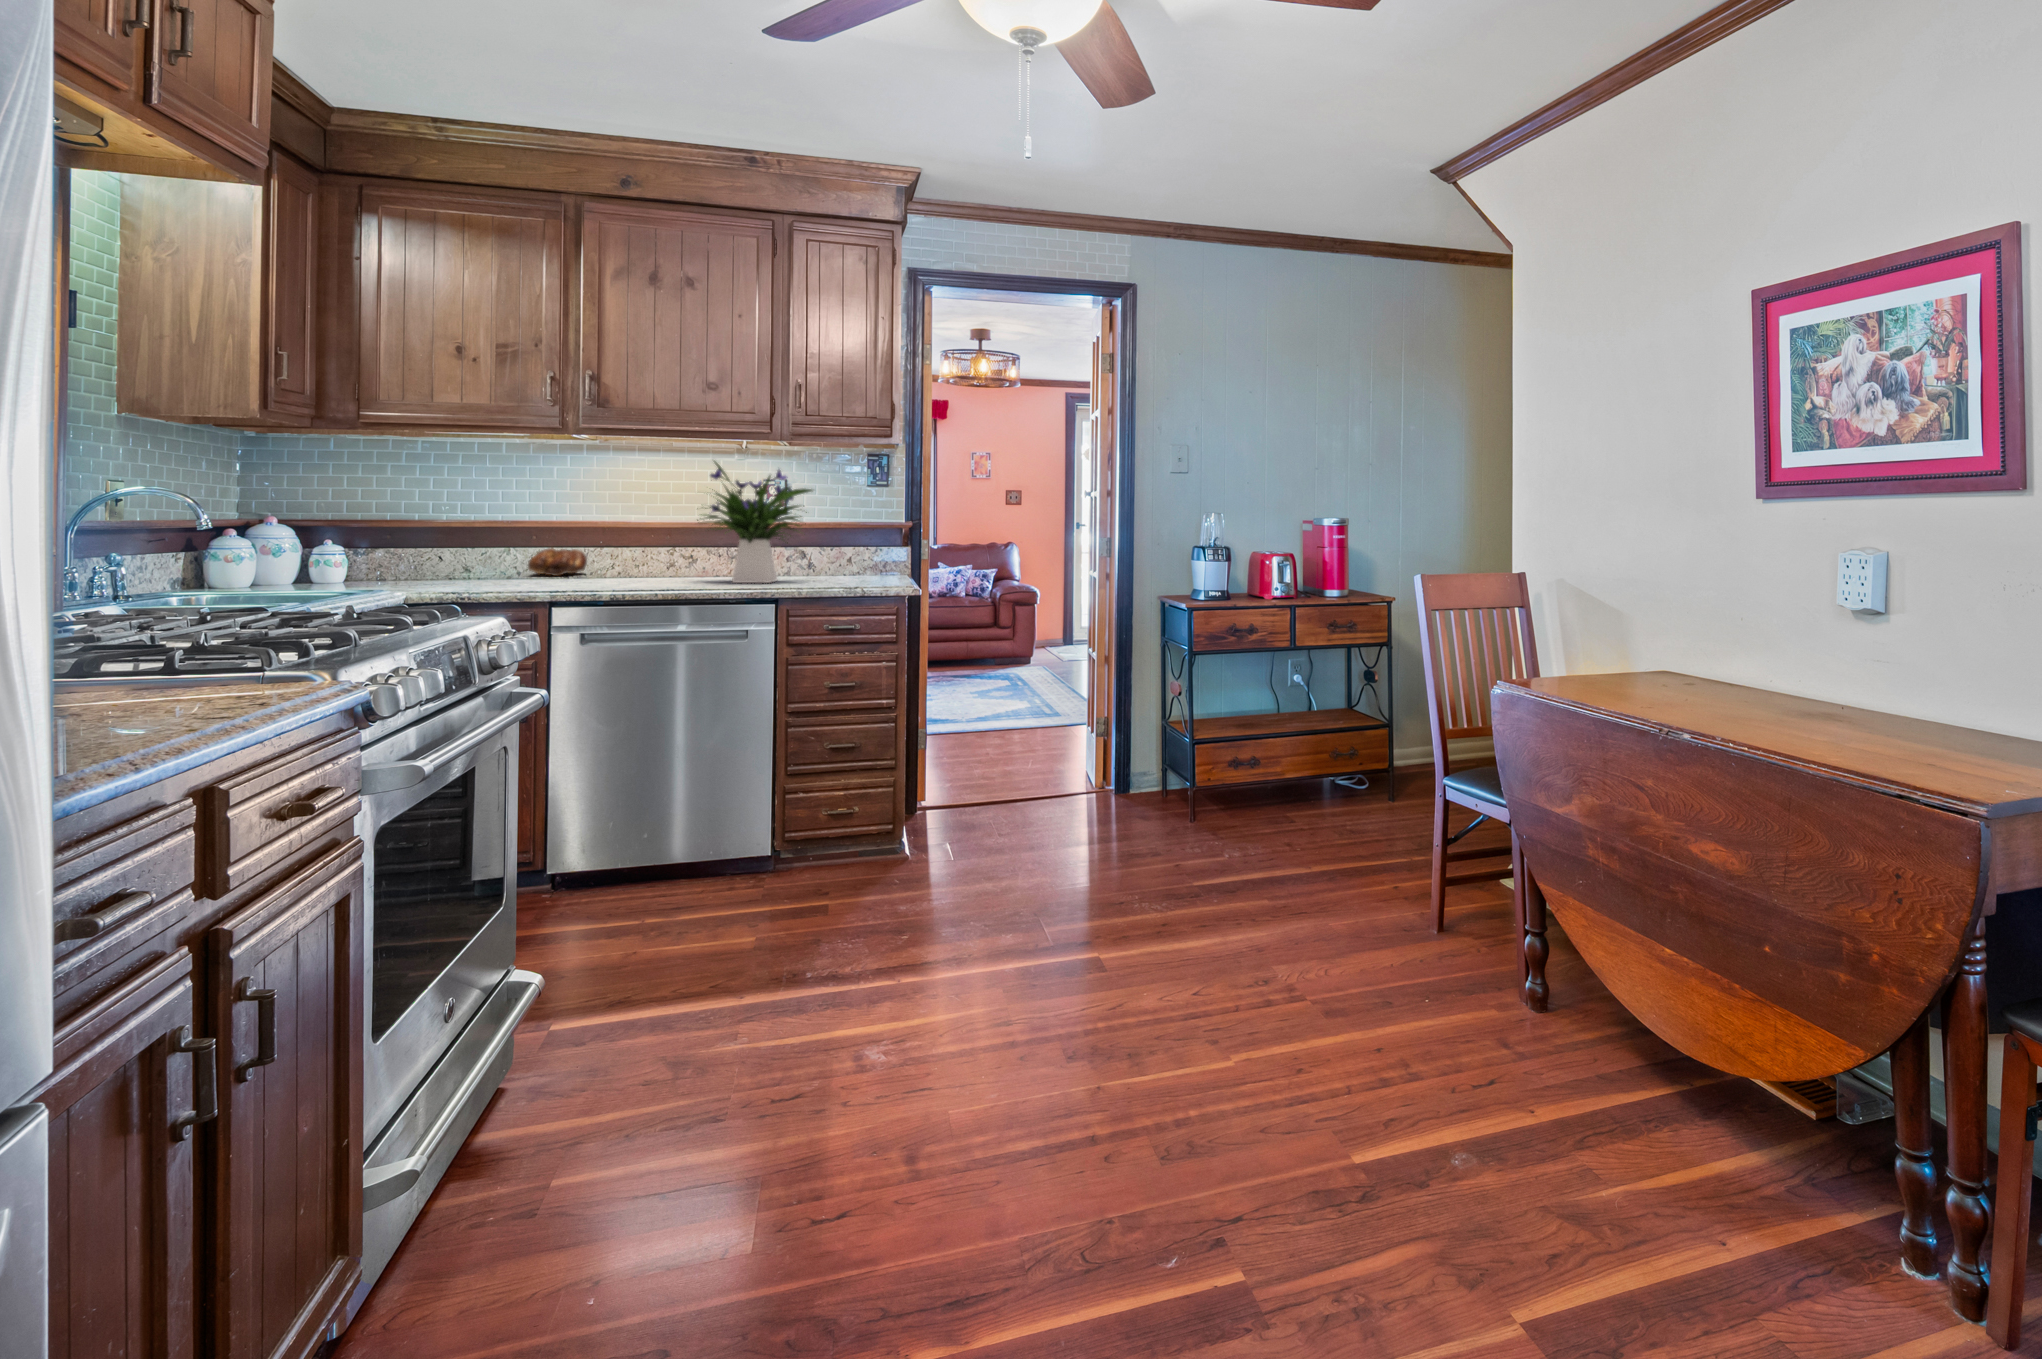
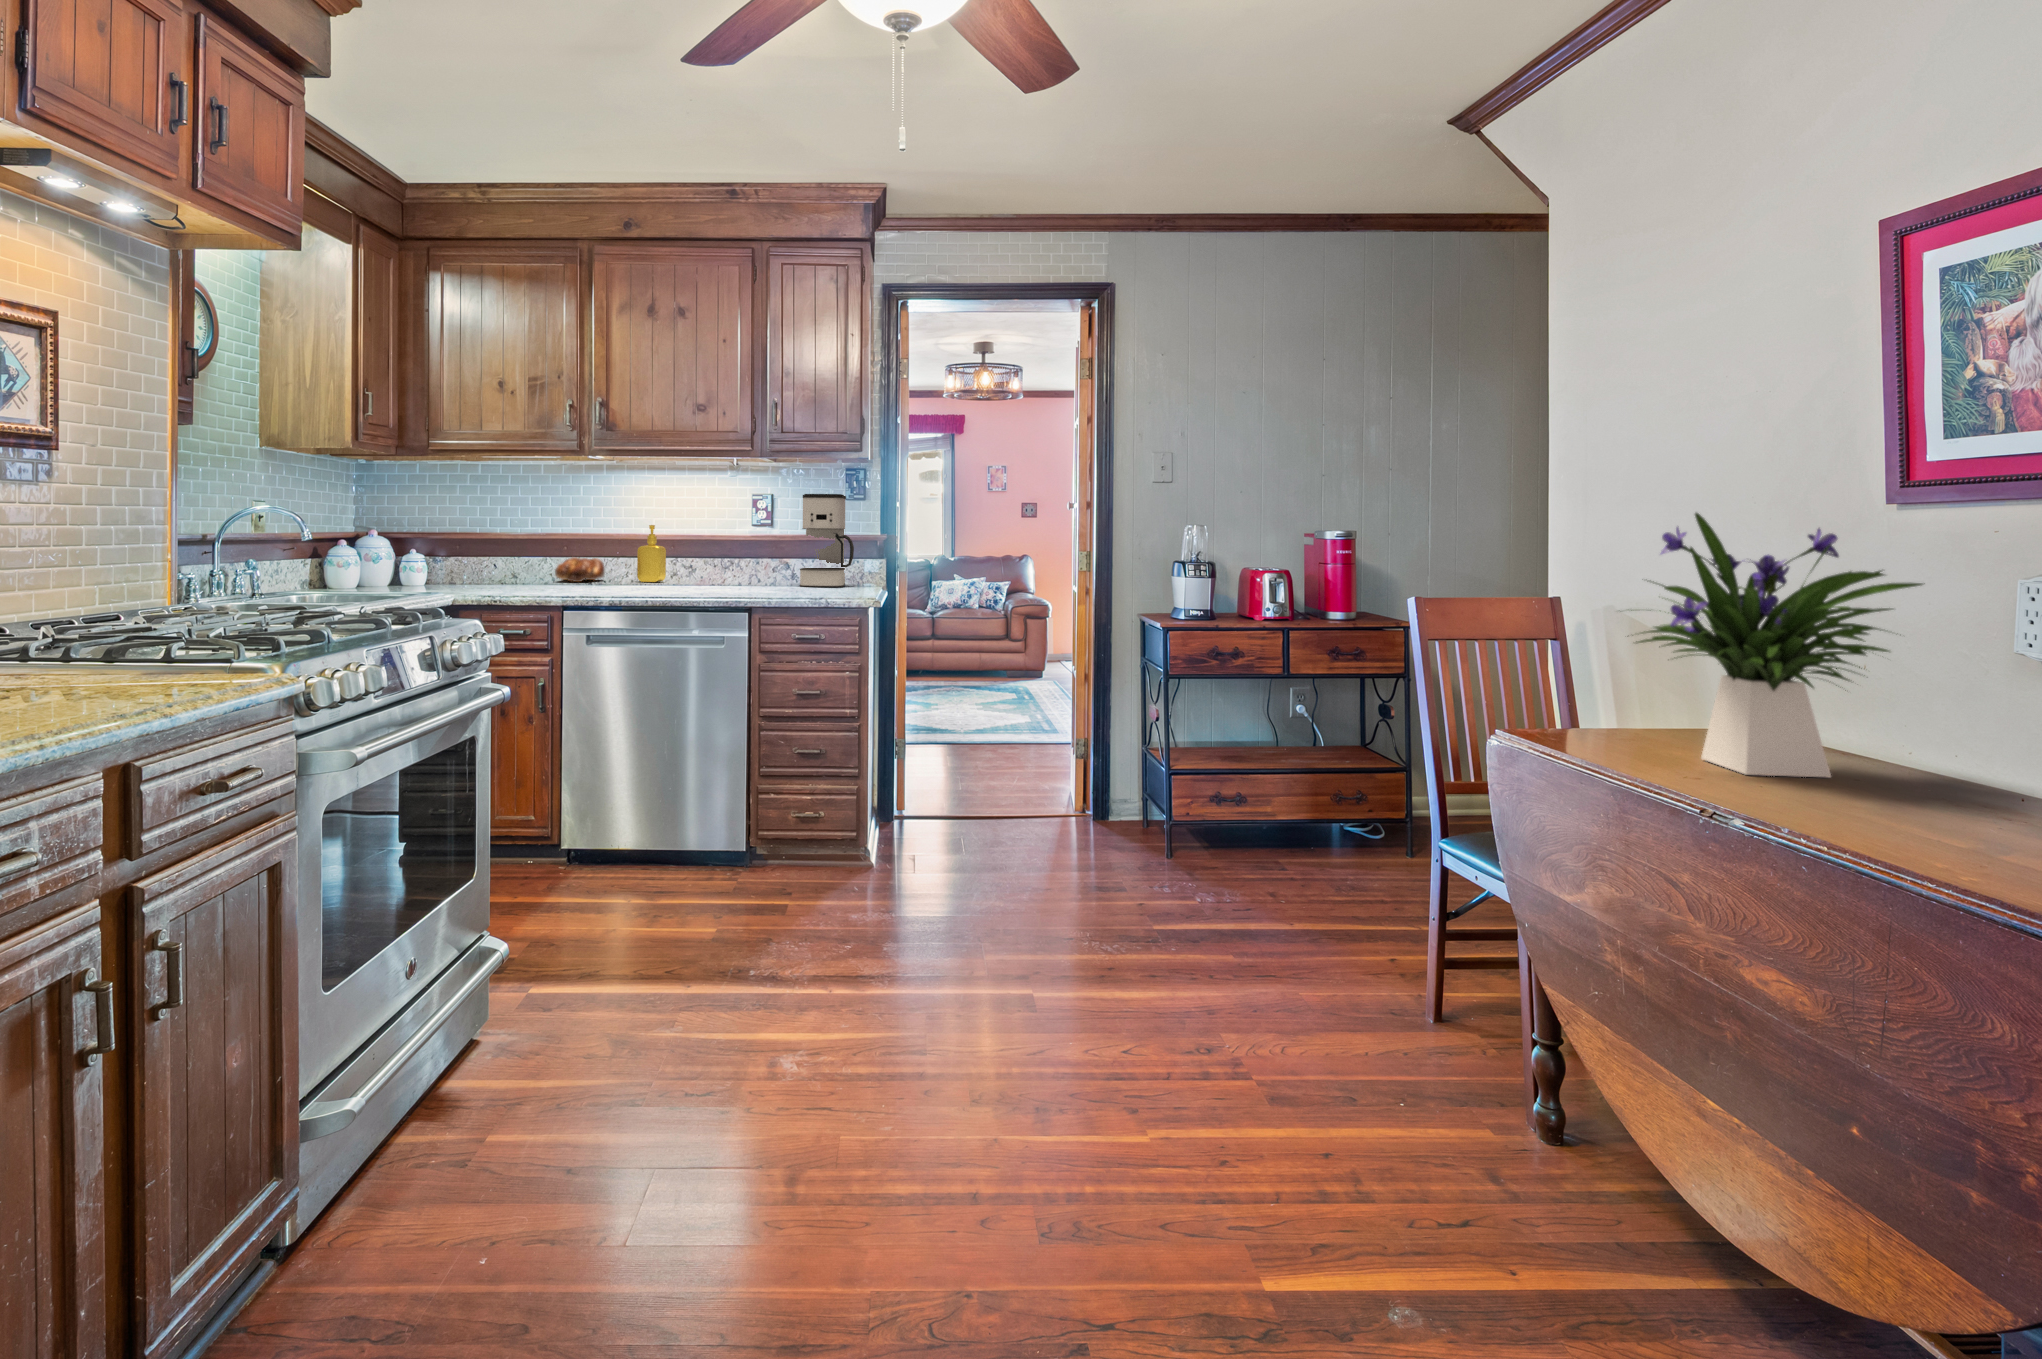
flower arrangement: present [697,461,812,583] -> present [1631,513,1923,777]
coffee maker: none [816,481,874,577] -> present [800,494,854,587]
soap dispenser: none [628,513,662,575] -> present [637,525,666,582]

